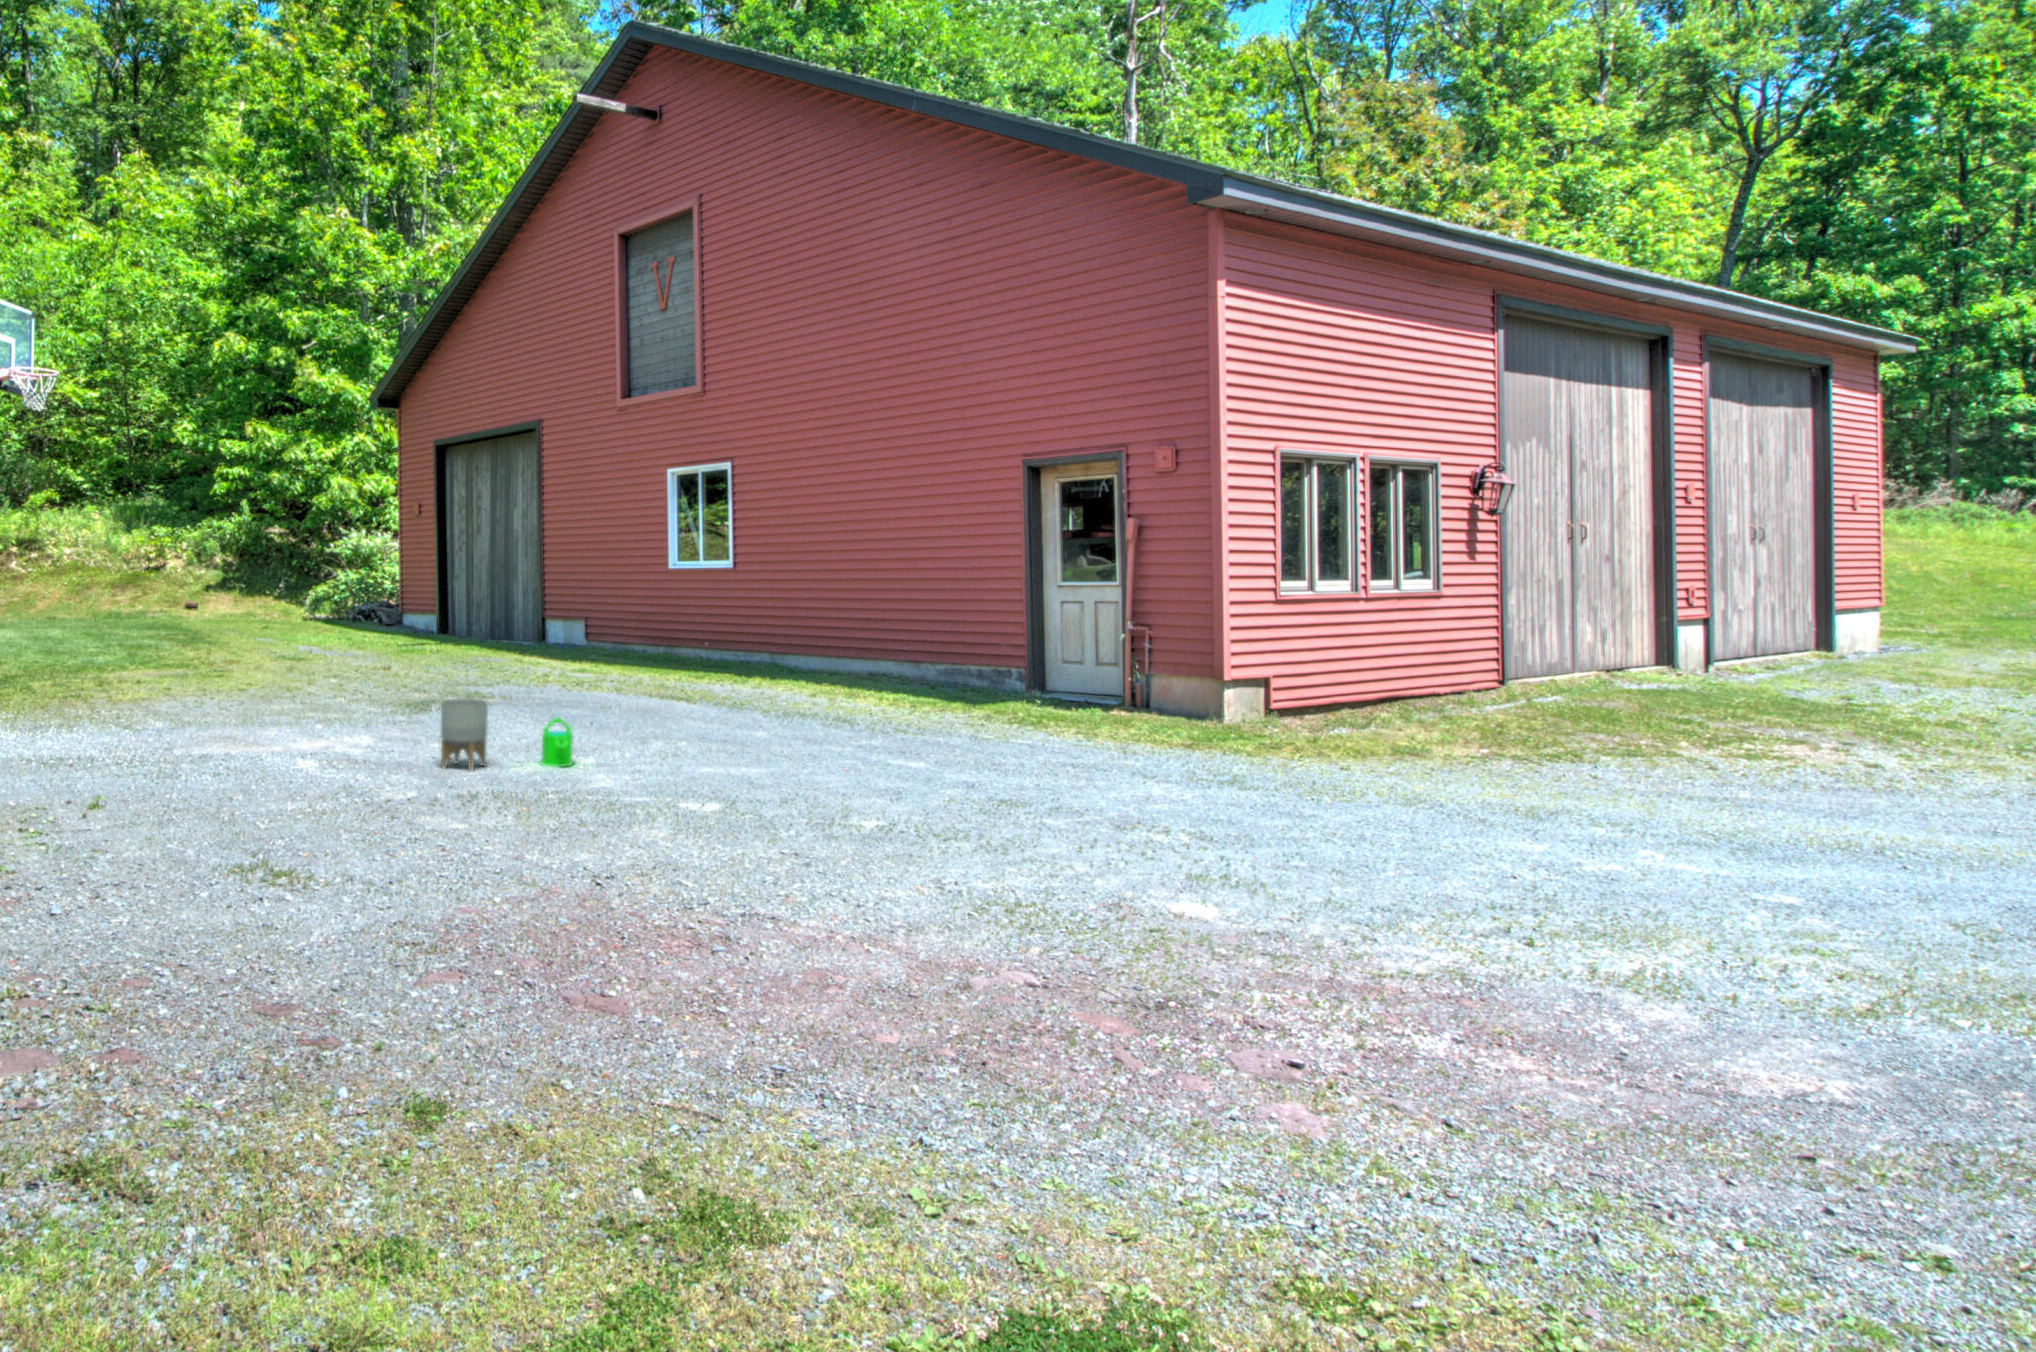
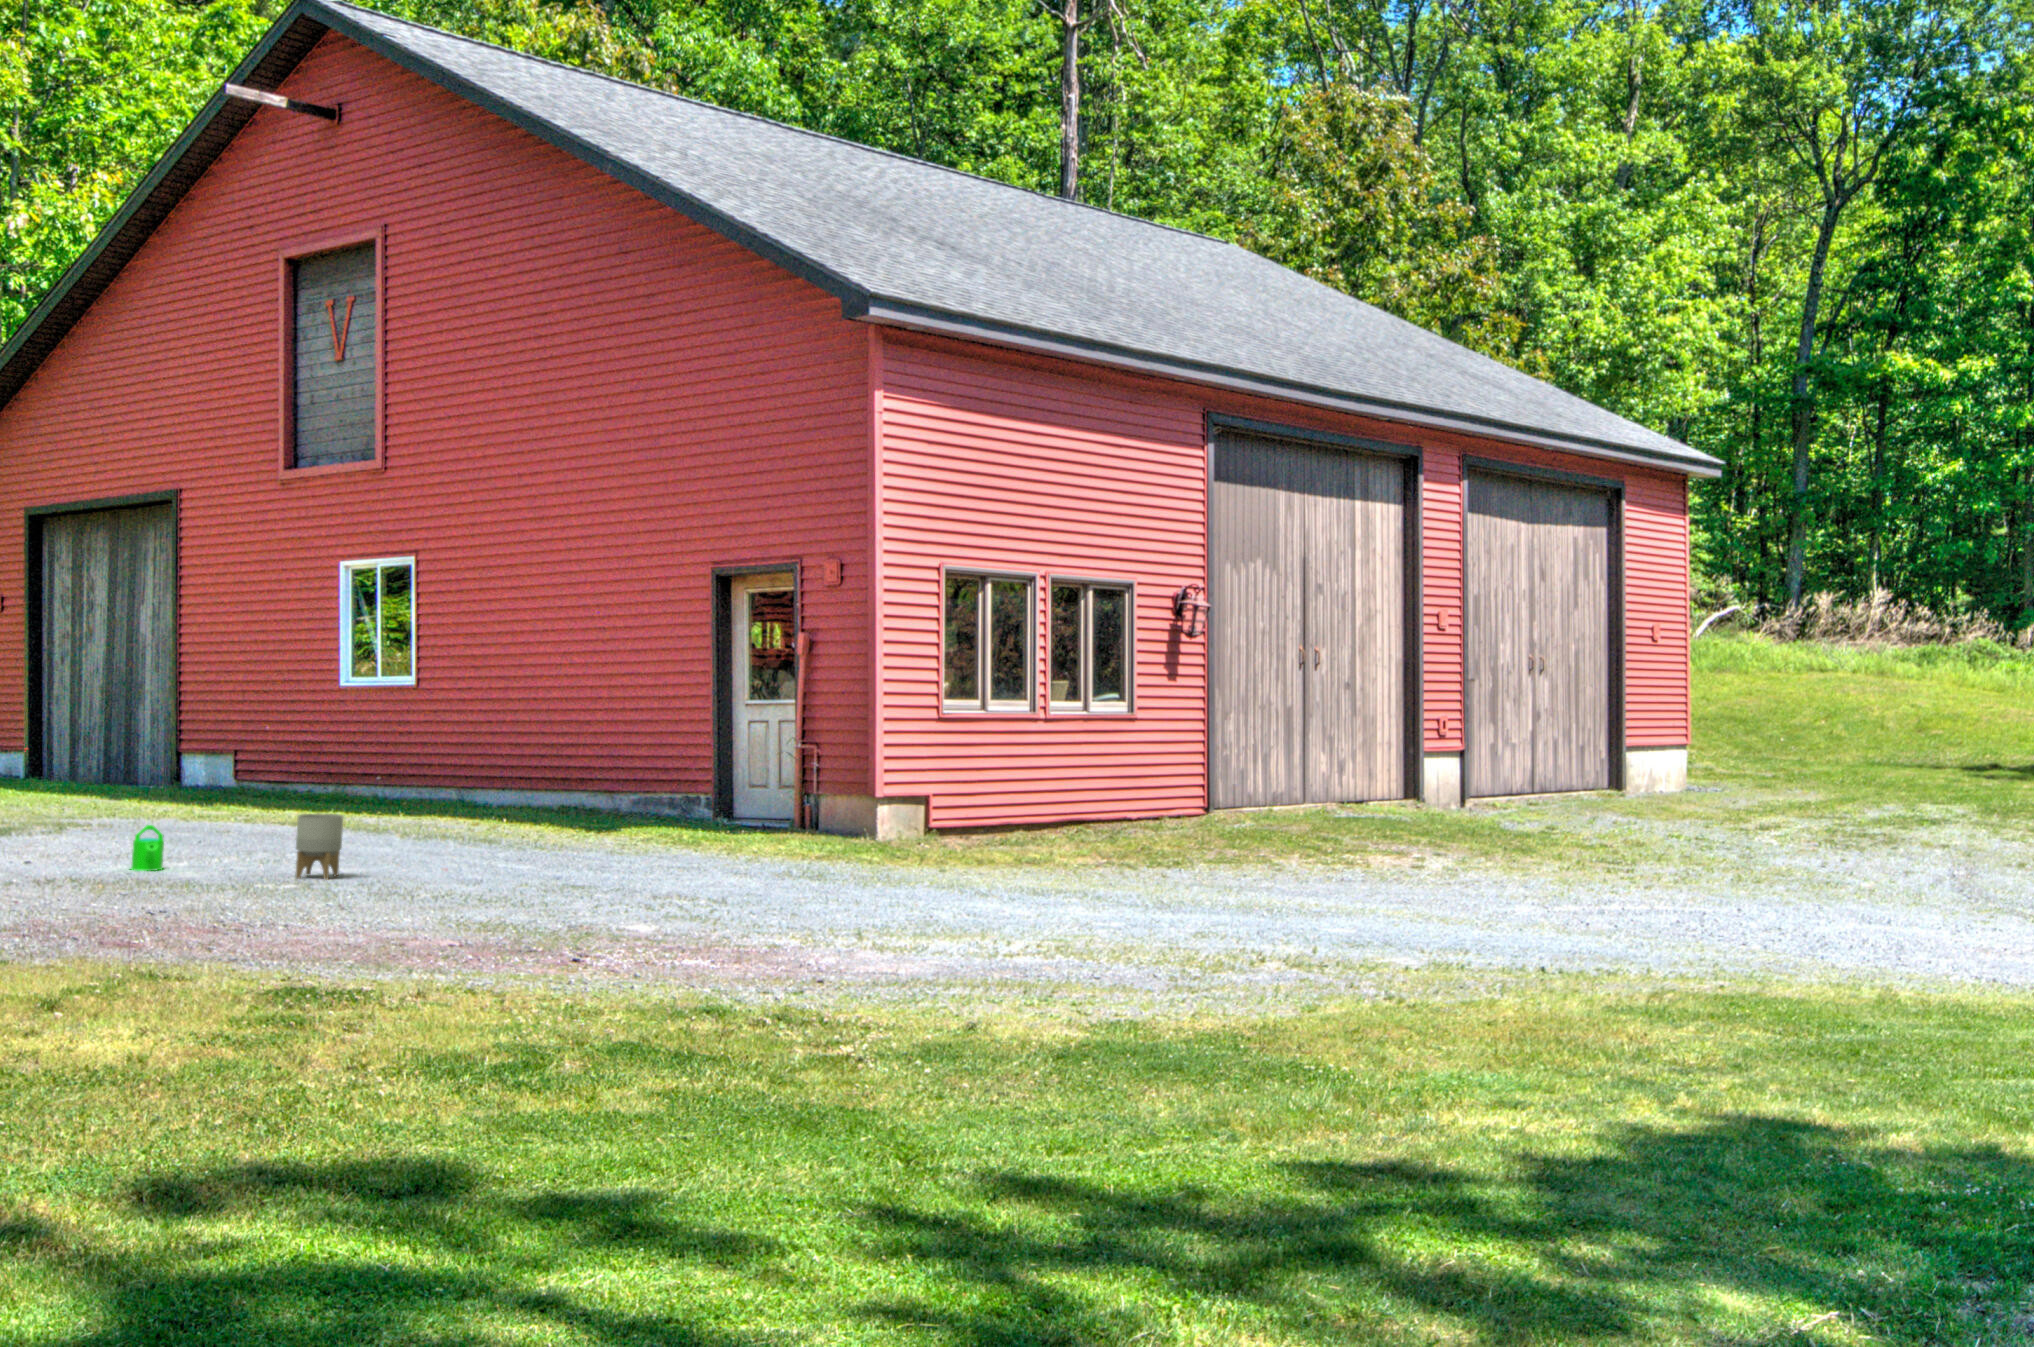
planter: present [441,698,488,771] -> present [296,813,343,880]

